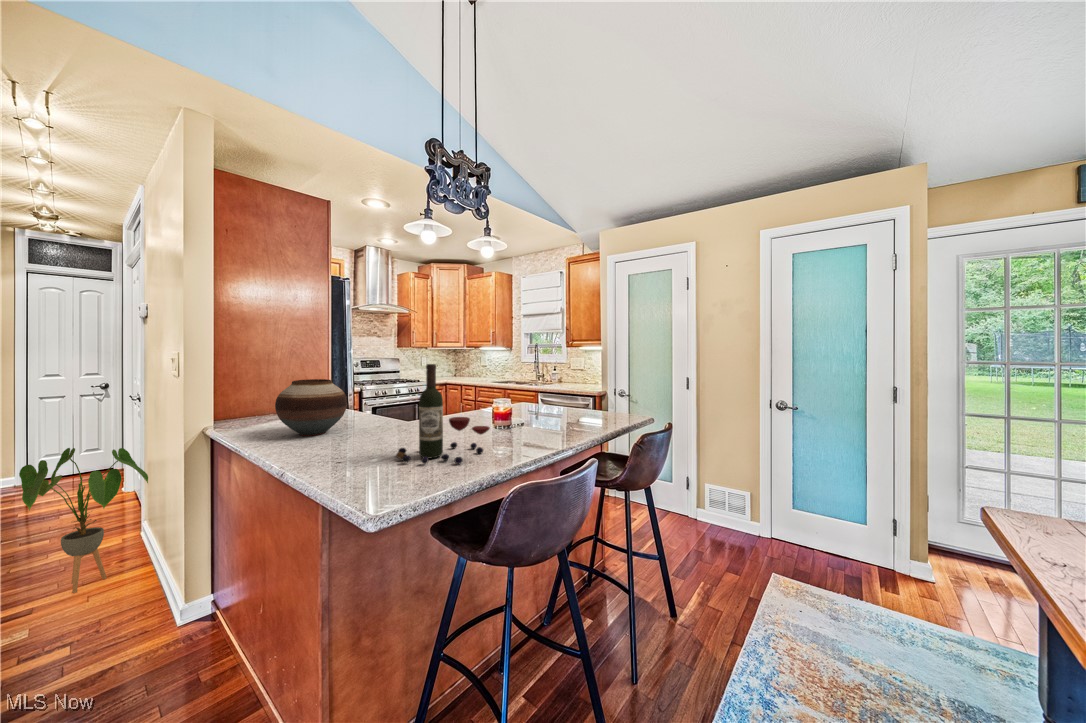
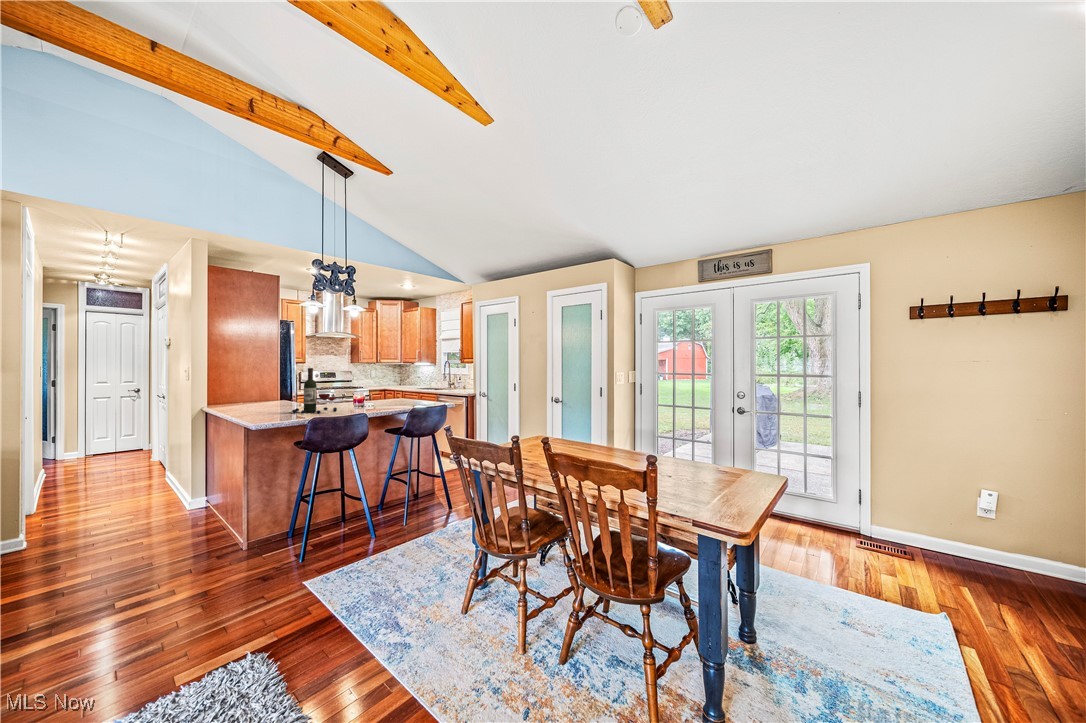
vase: present [275,379,347,436] -> none [241,378,281,407]
house plant: present [19,448,148,593] -> none [105,418,171,499]

